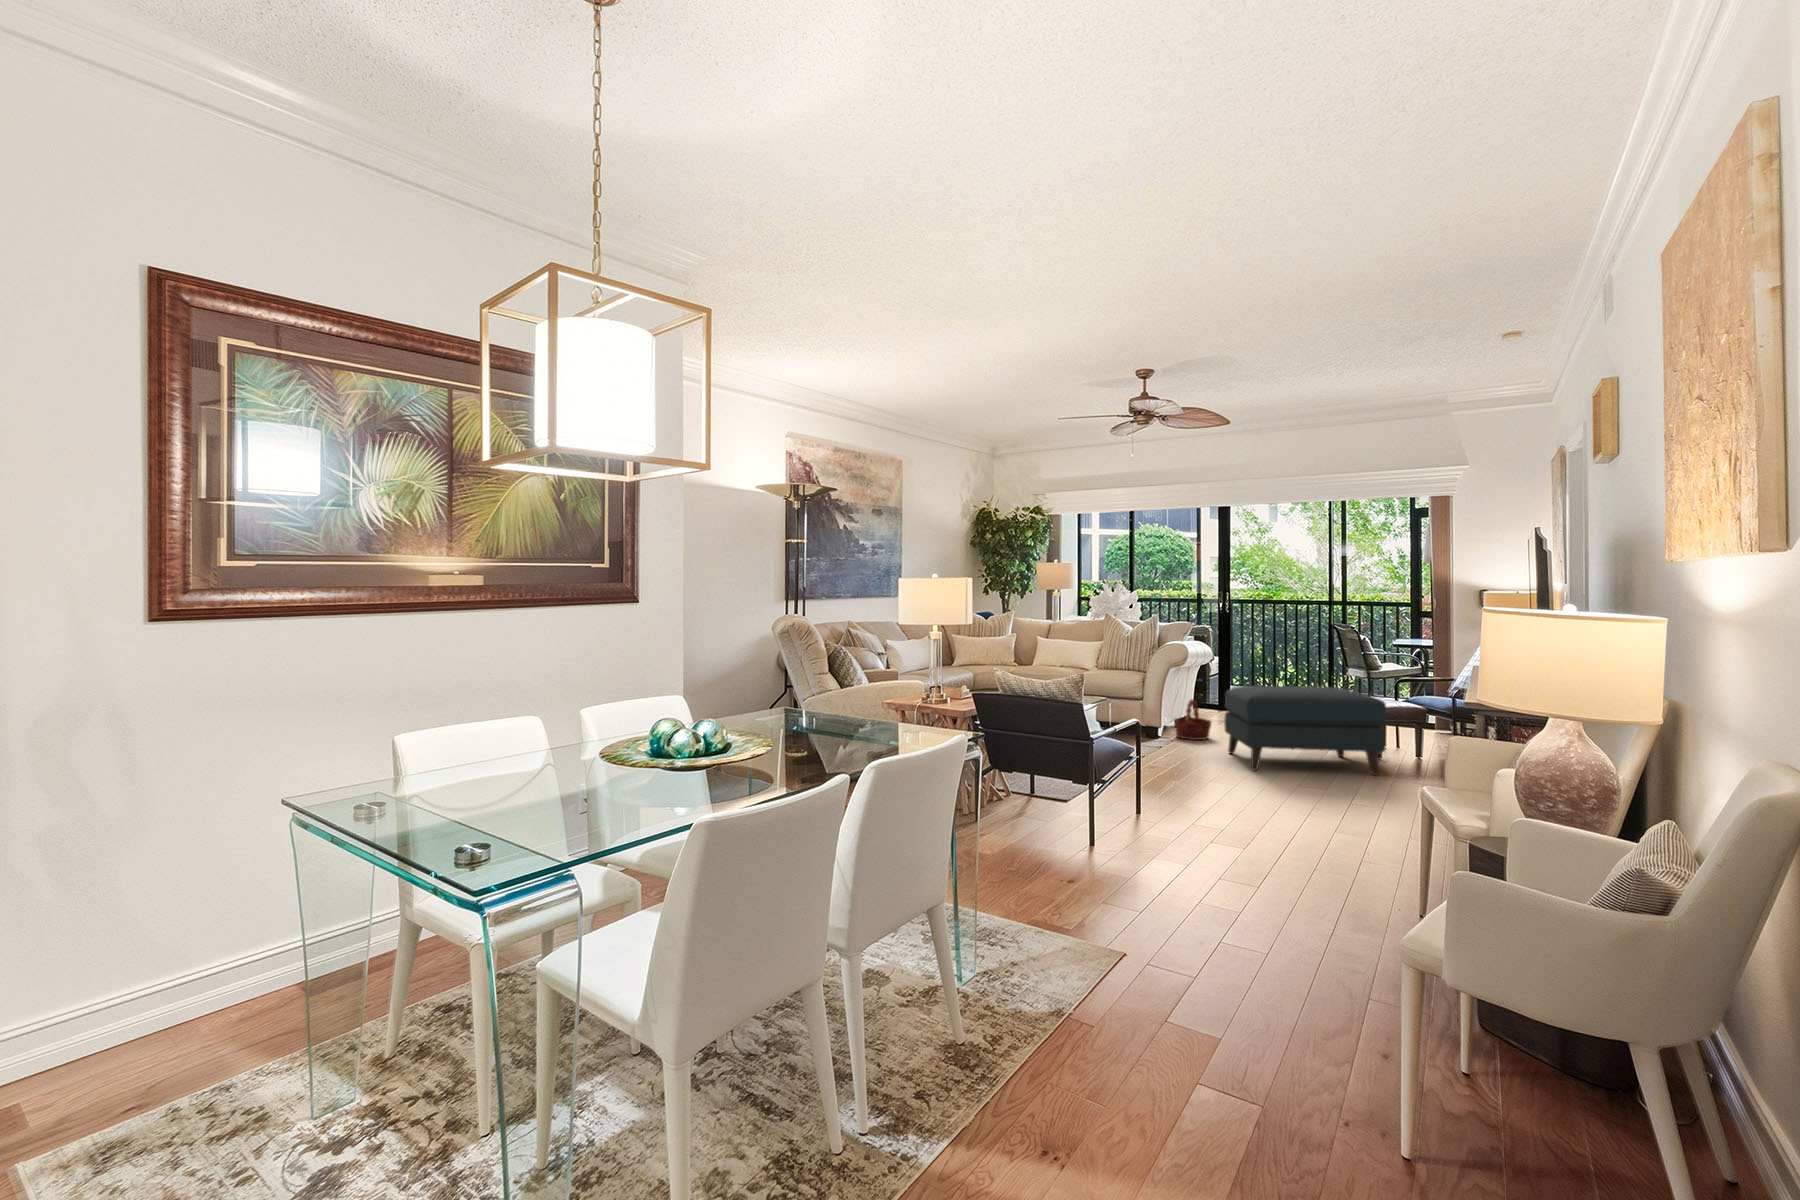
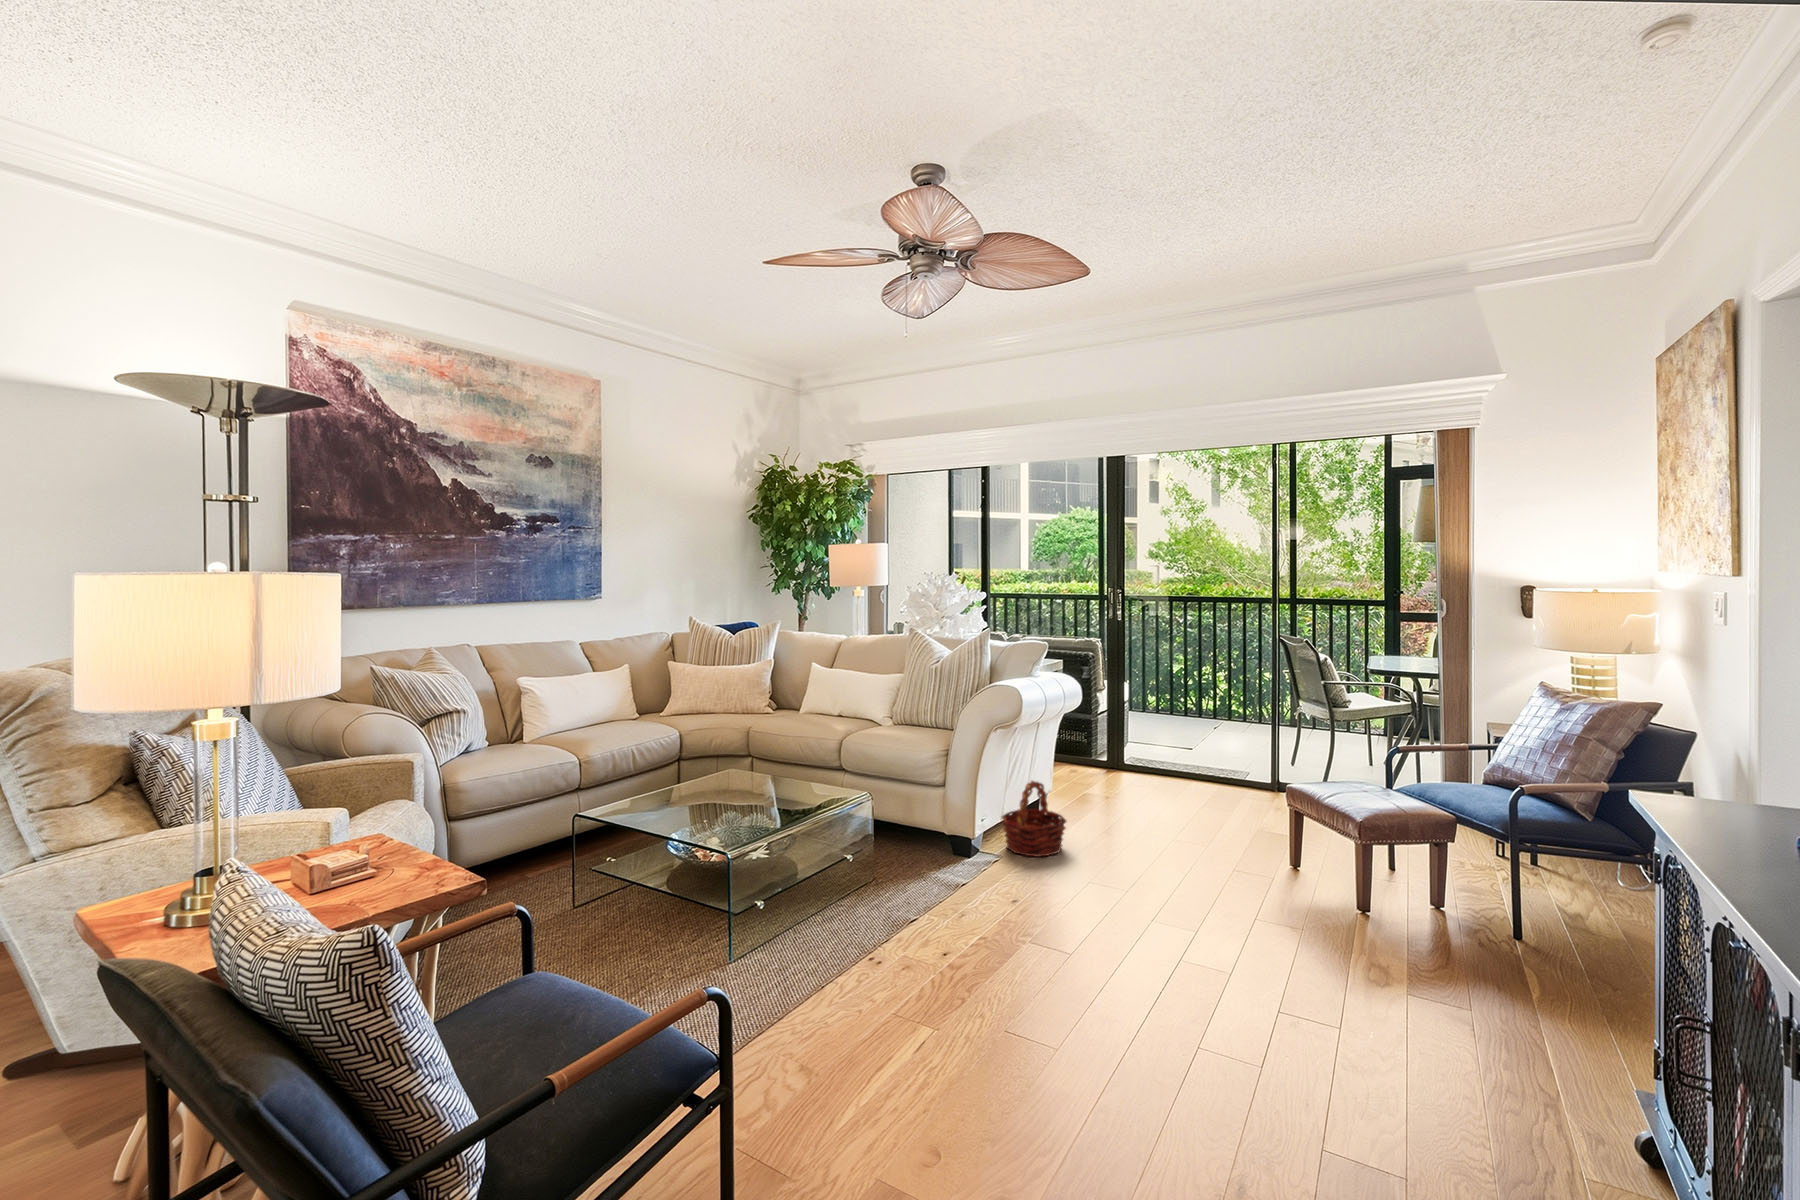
ottoman: present [1224,686,1386,775] -> none [1070,774,1378,982]

